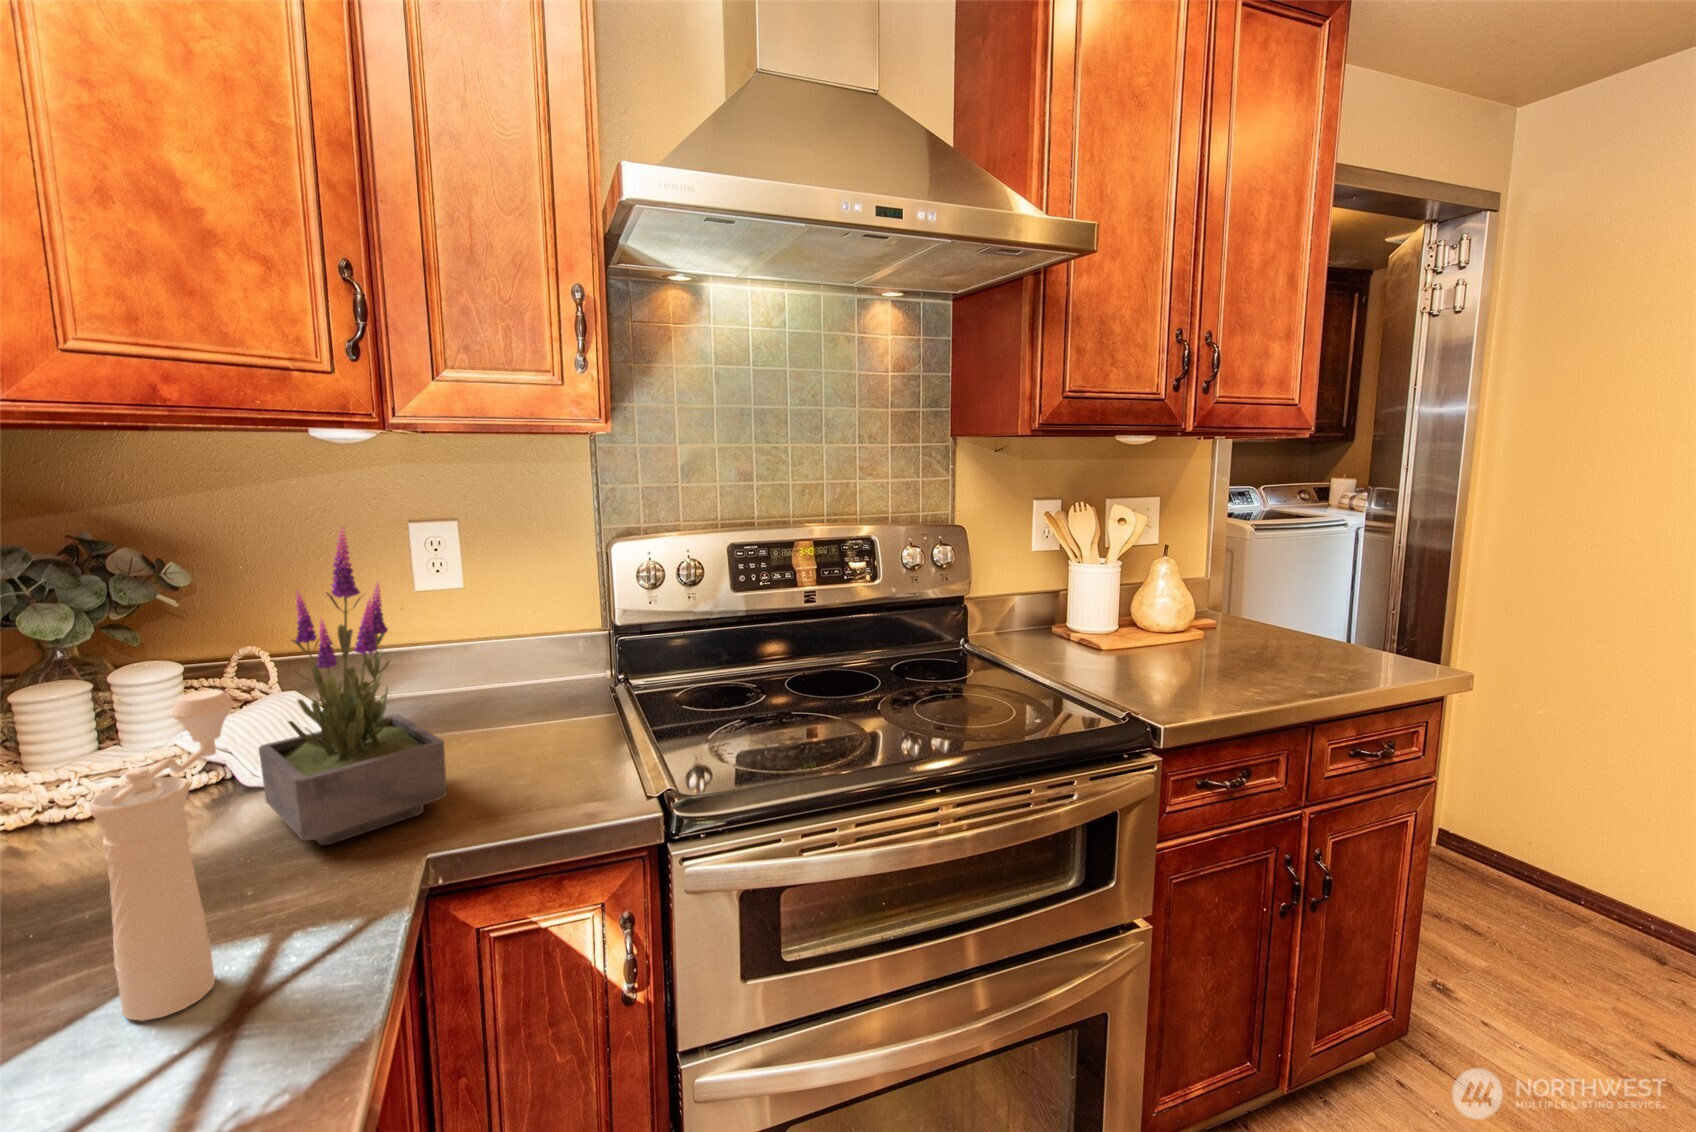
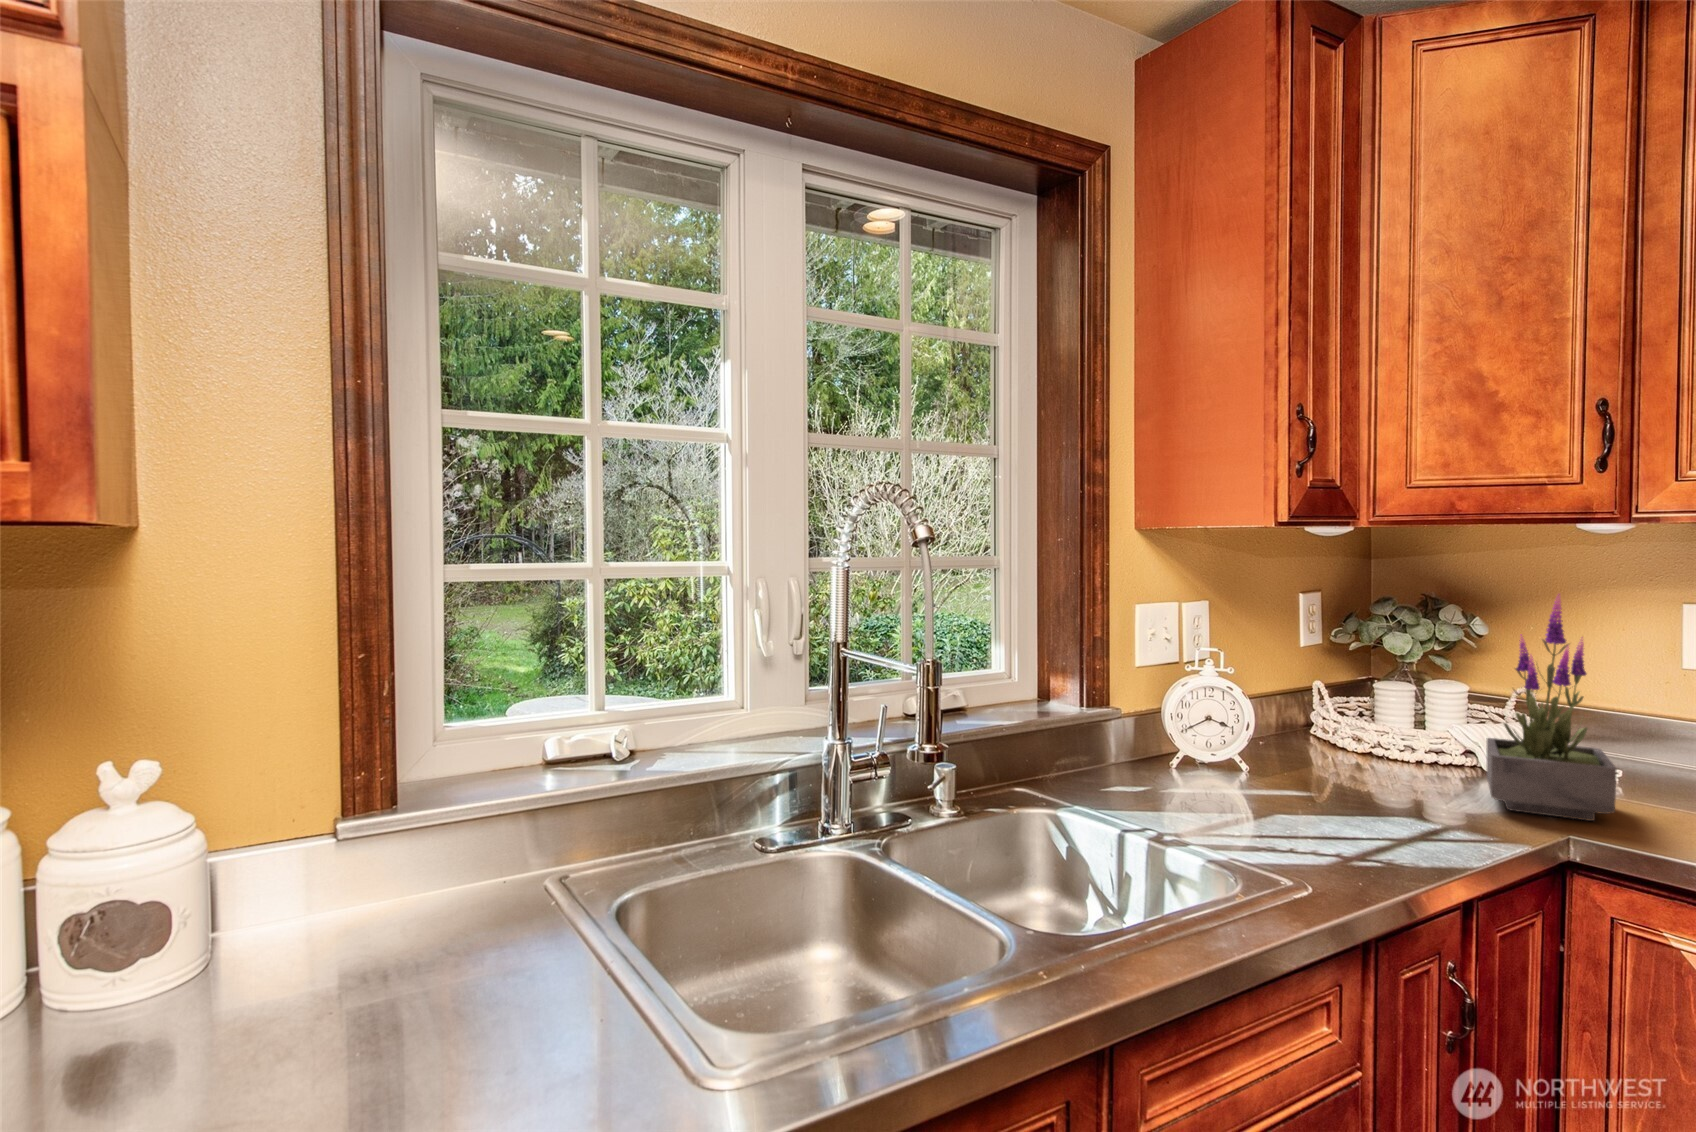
pepper mill: present [89,689,234,1021] -> none [1364,676,1451,831]

